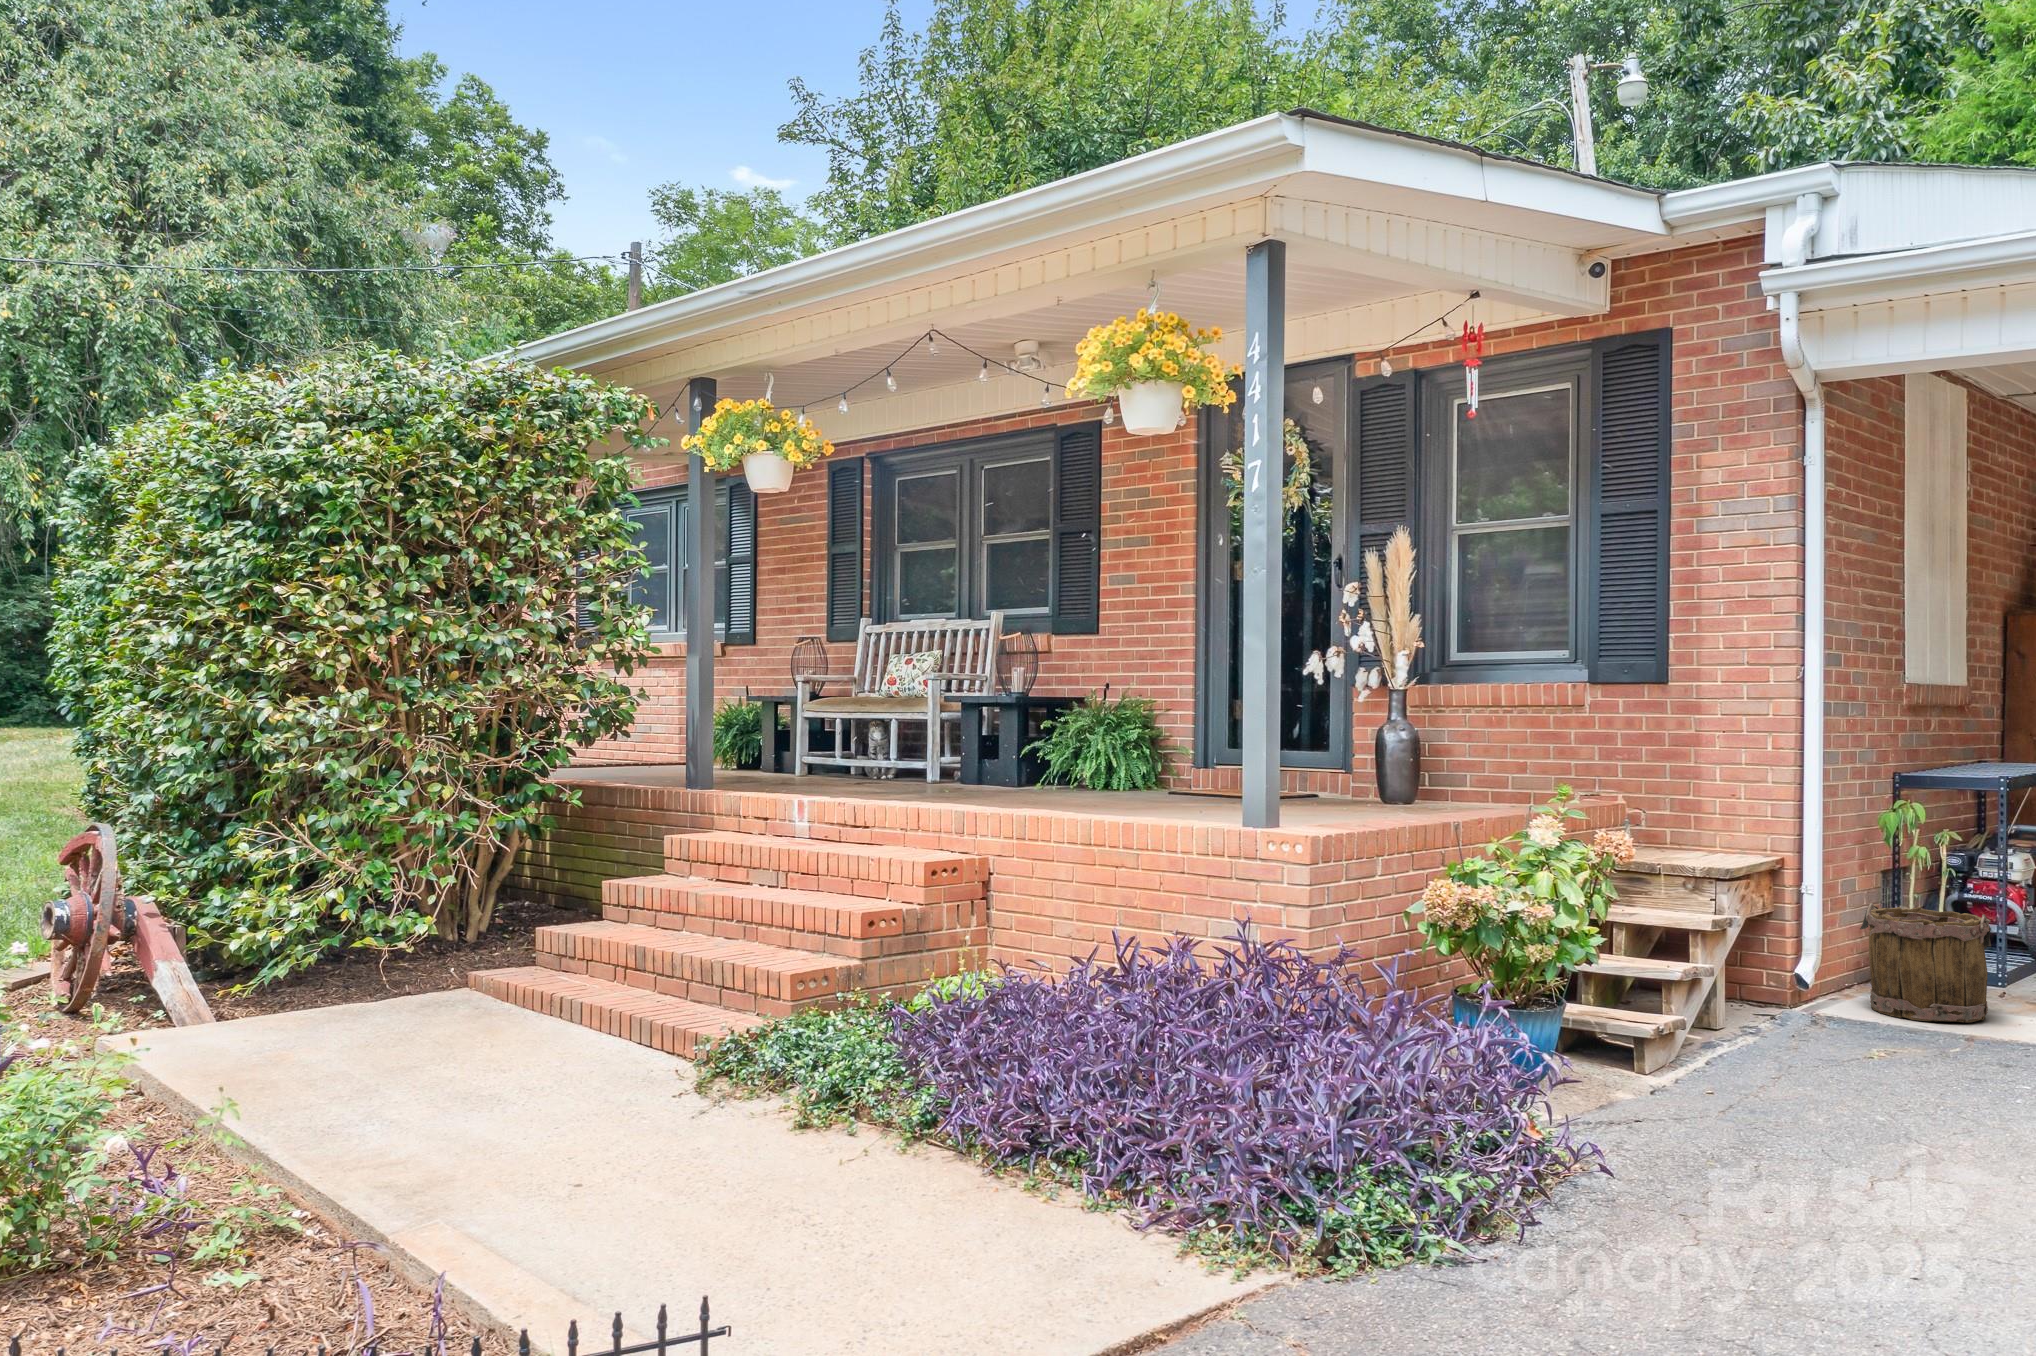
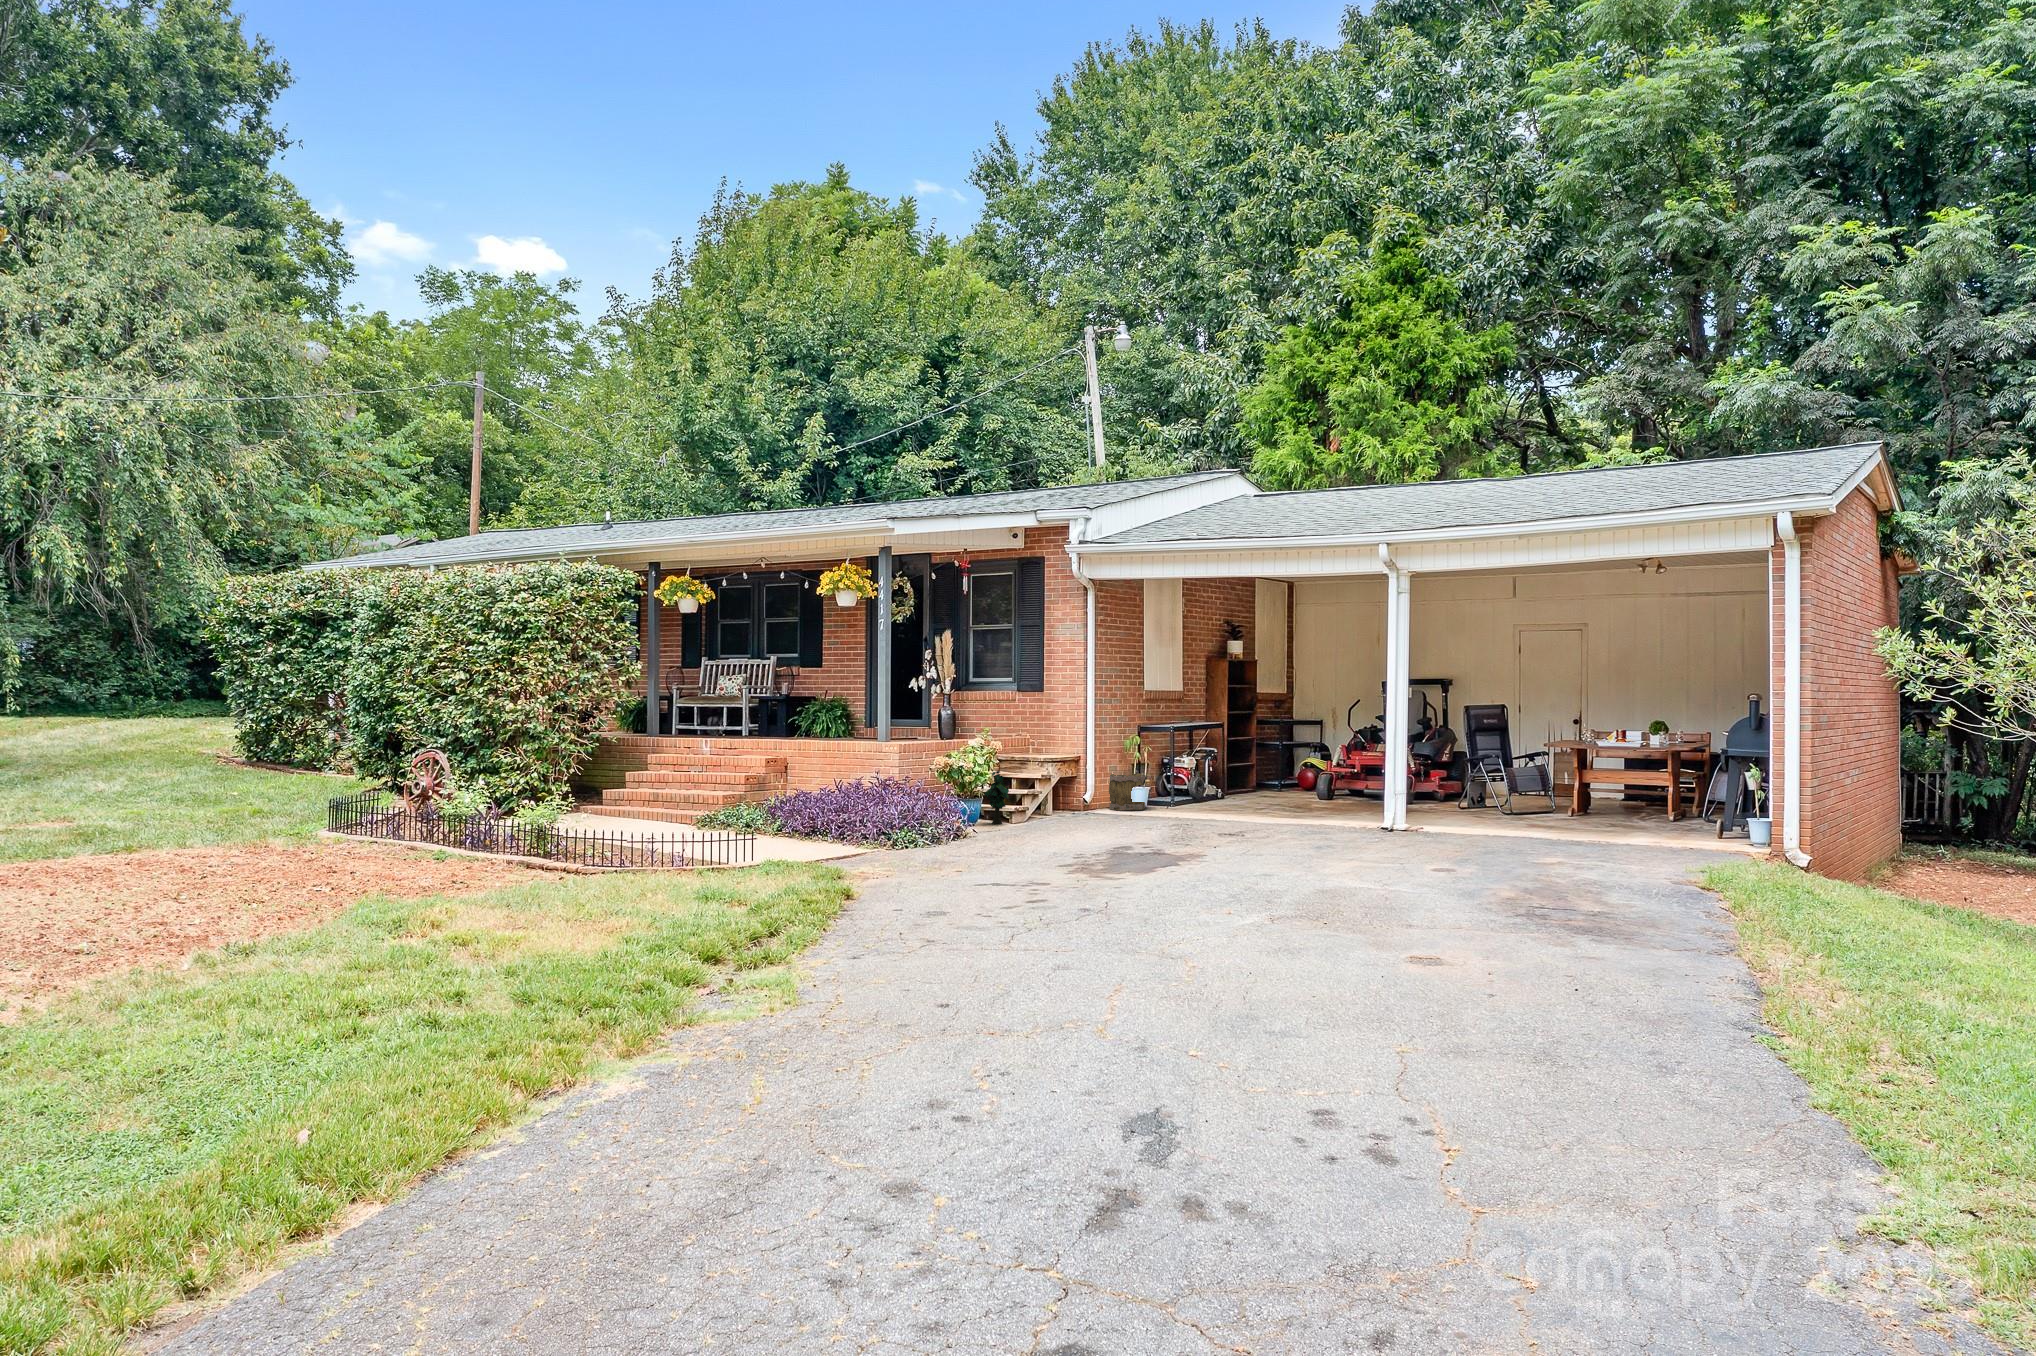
decorative plant: none [1566,923,1649,1093] -> present [984,771,1009,824]

